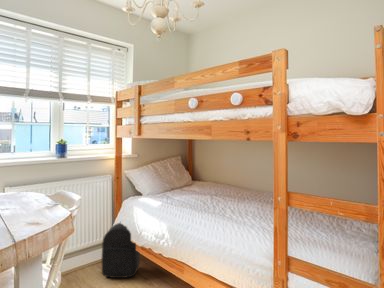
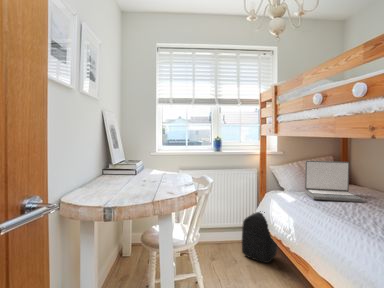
laptop: none [164,161,212,199] -> present [305,161,363,202]

